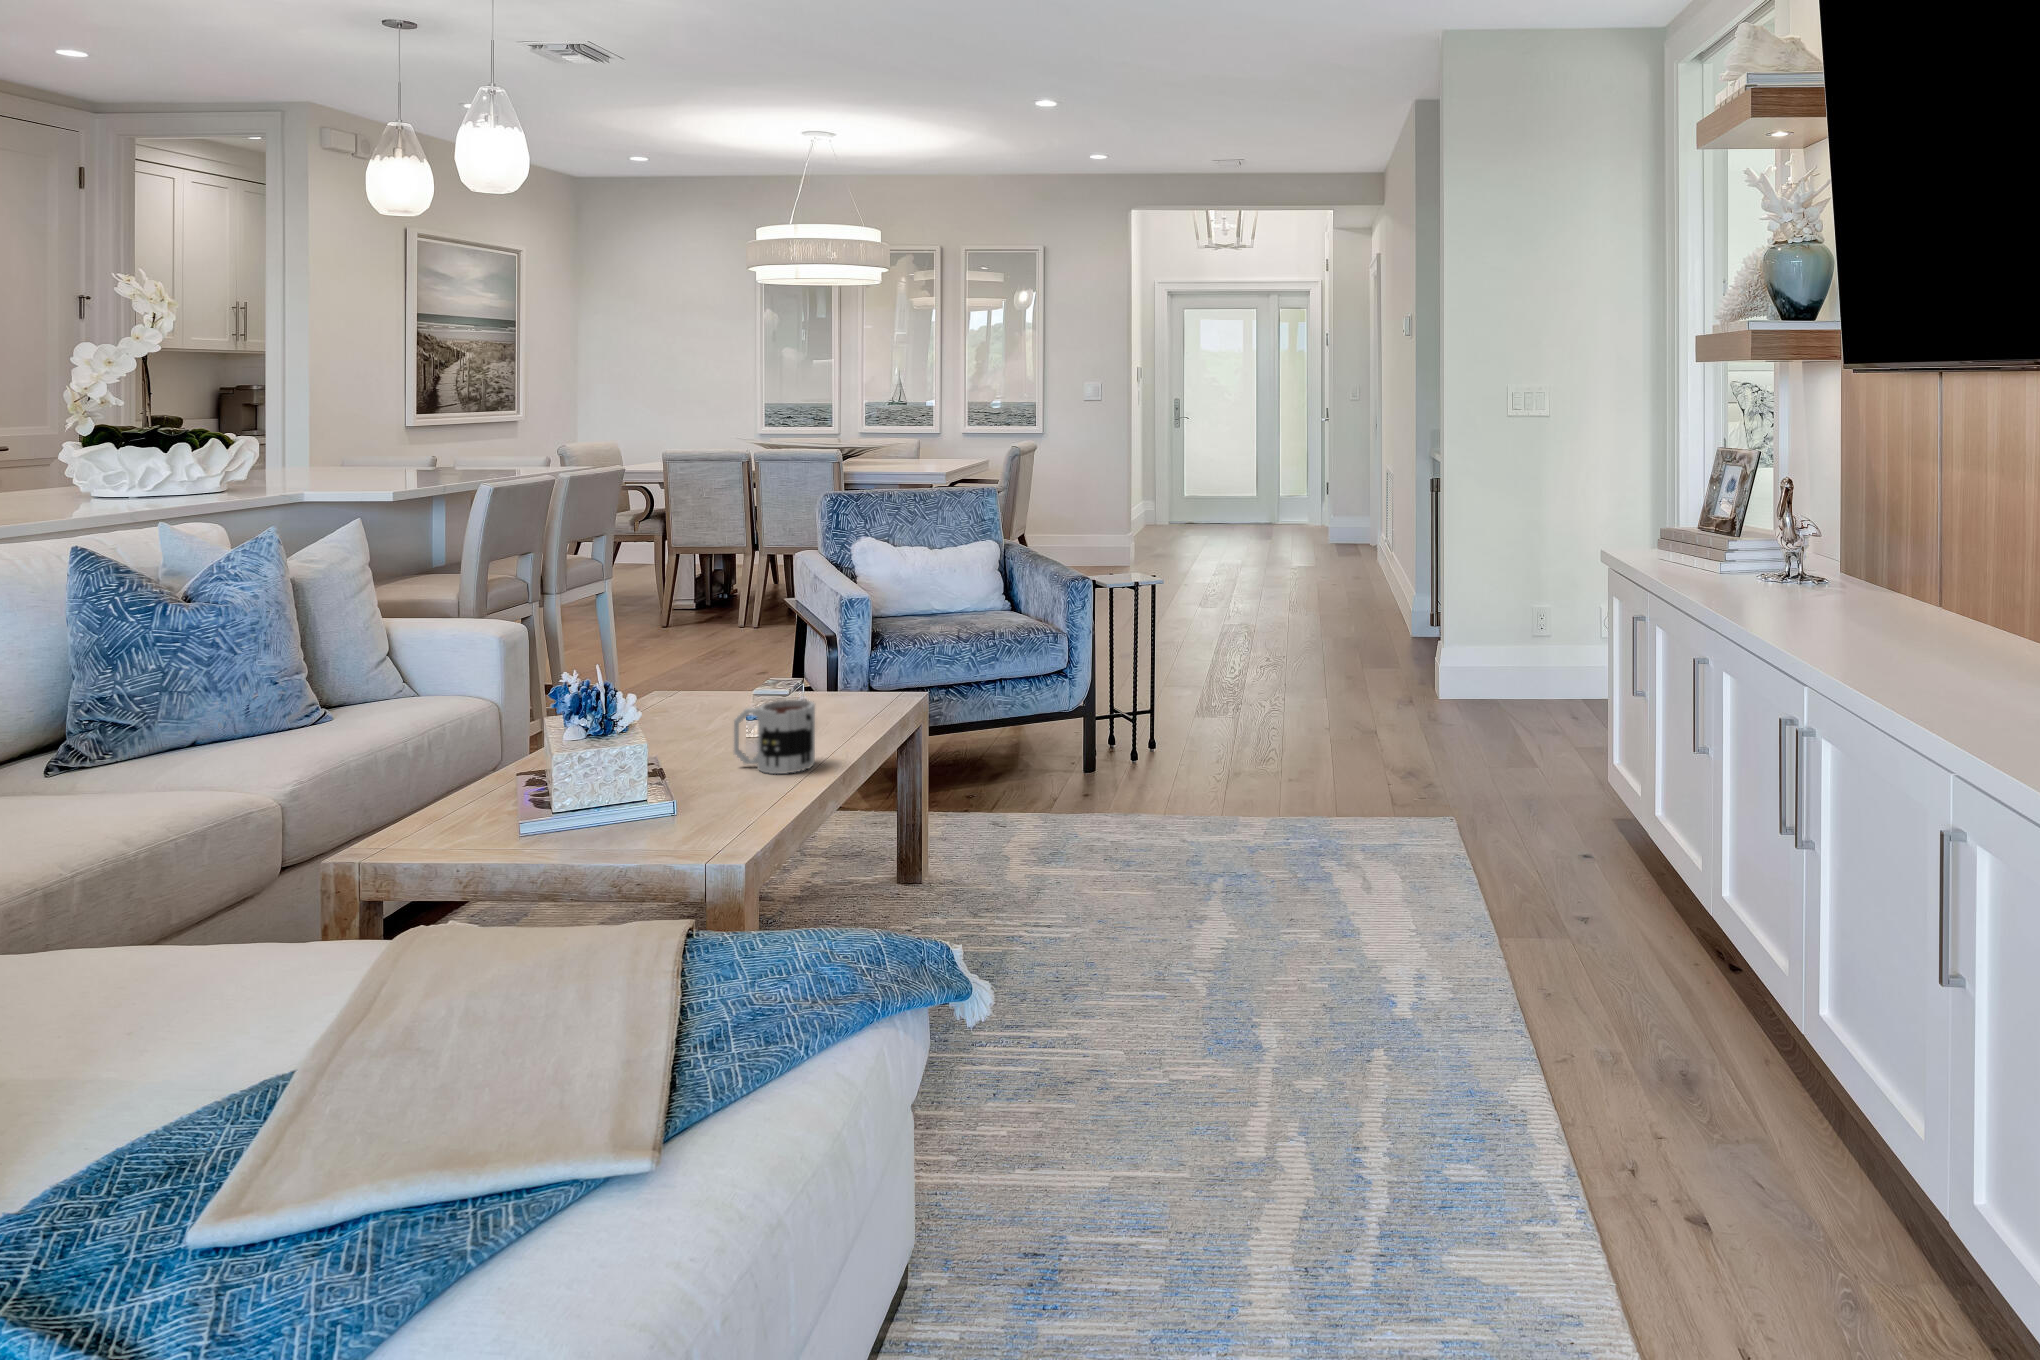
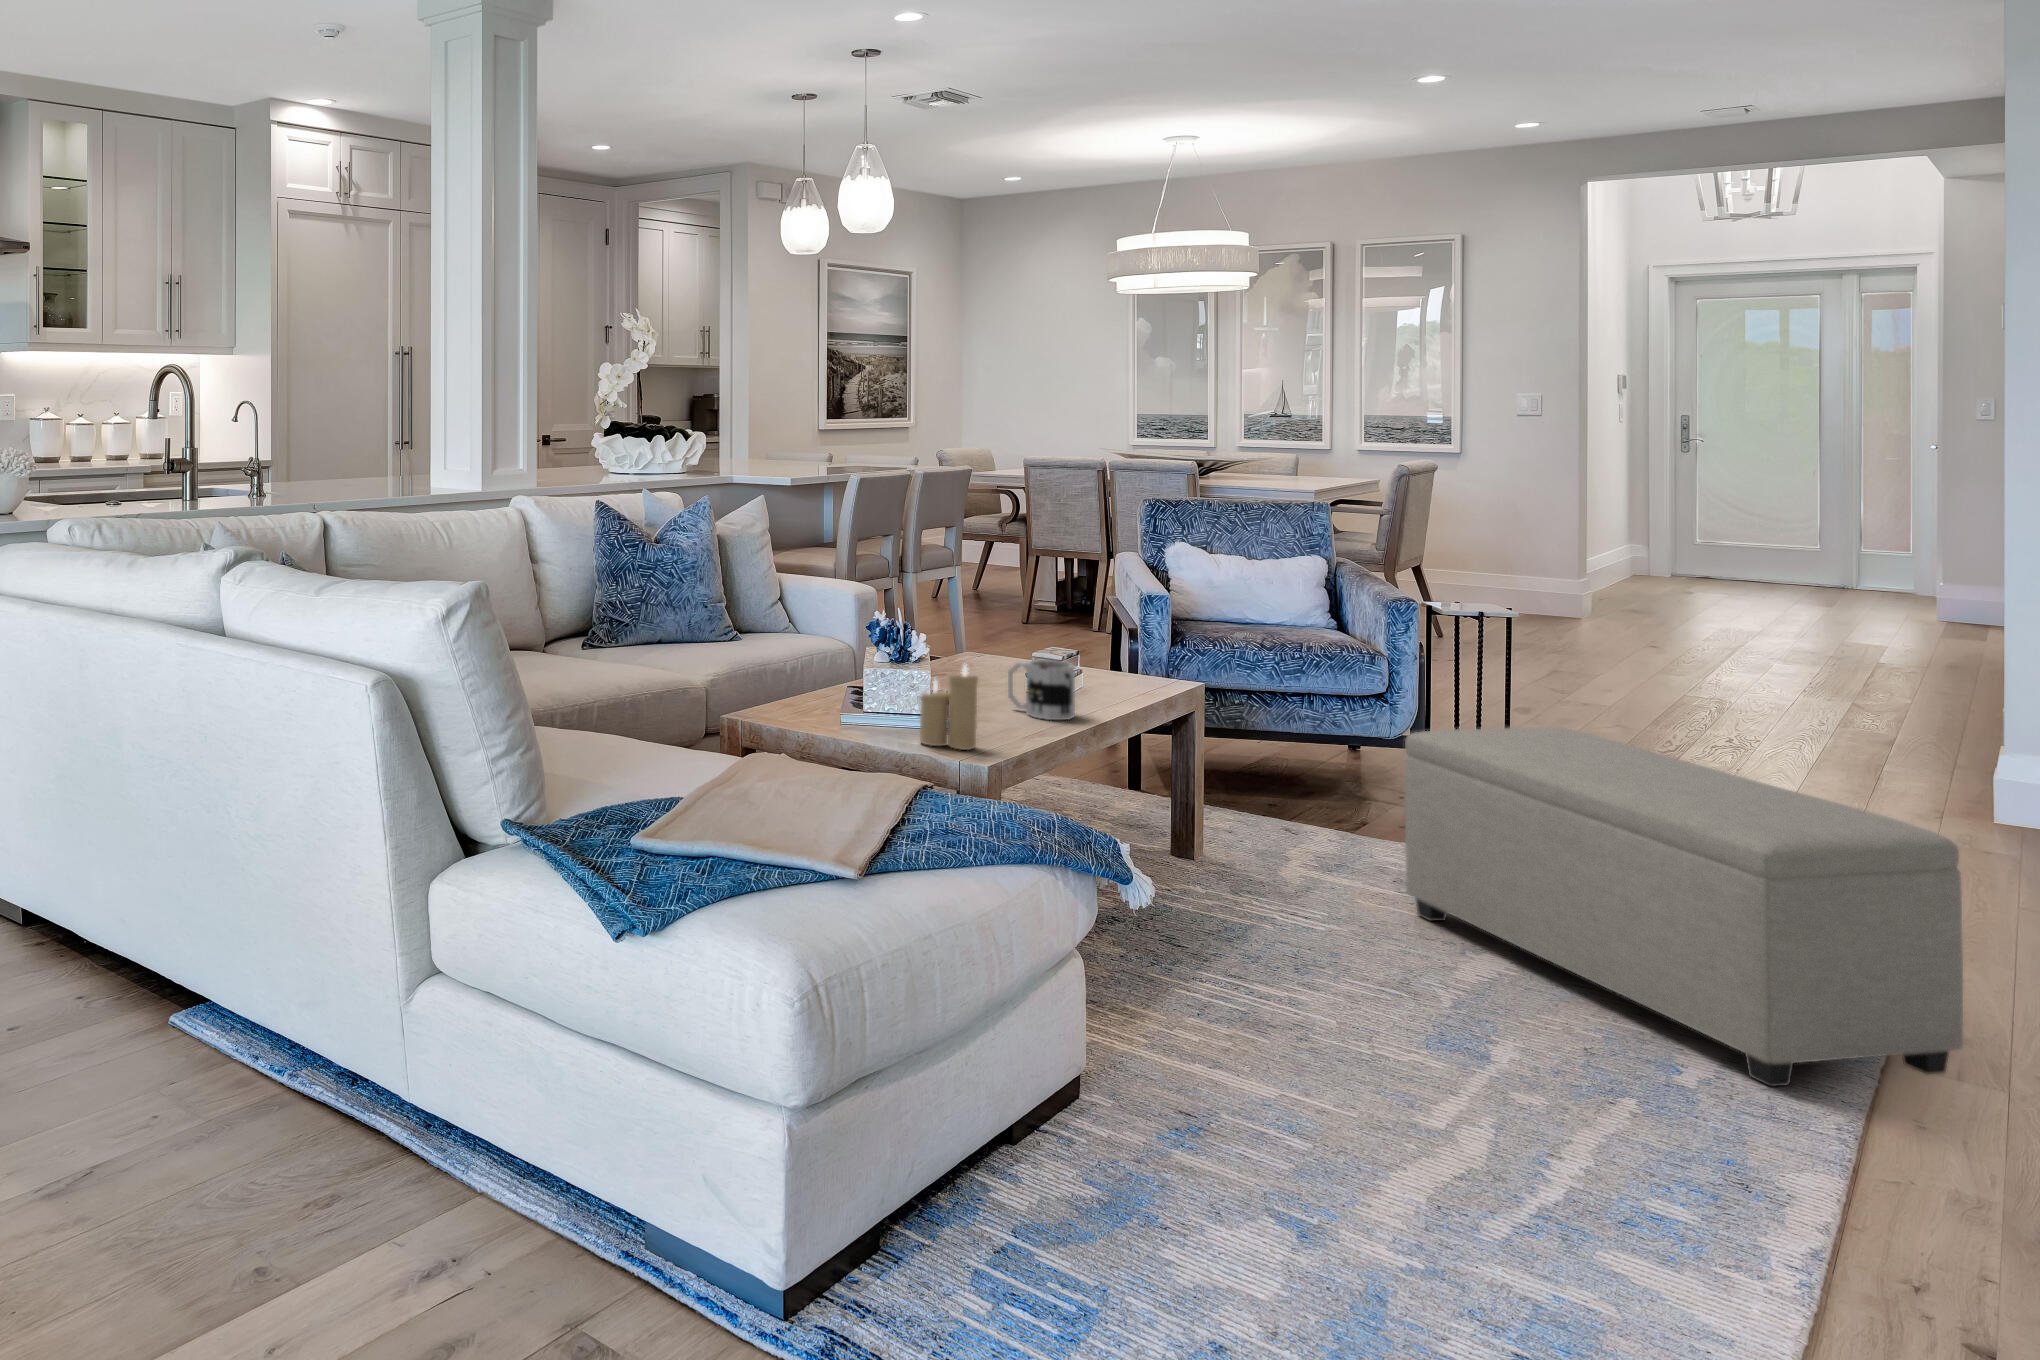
ottoman: none [1128,689,1548,996] -> present [1405,727,1963,1086]
candle: none [639,730,720,846] -> present [920,665,978,750]

